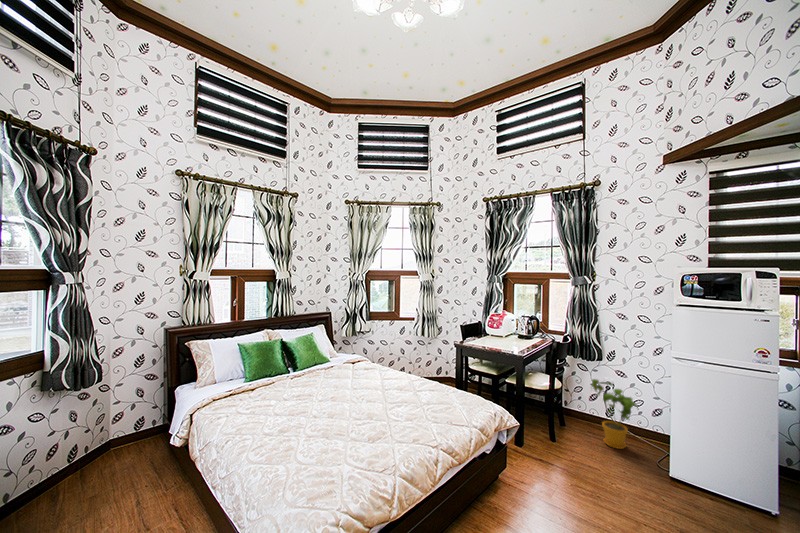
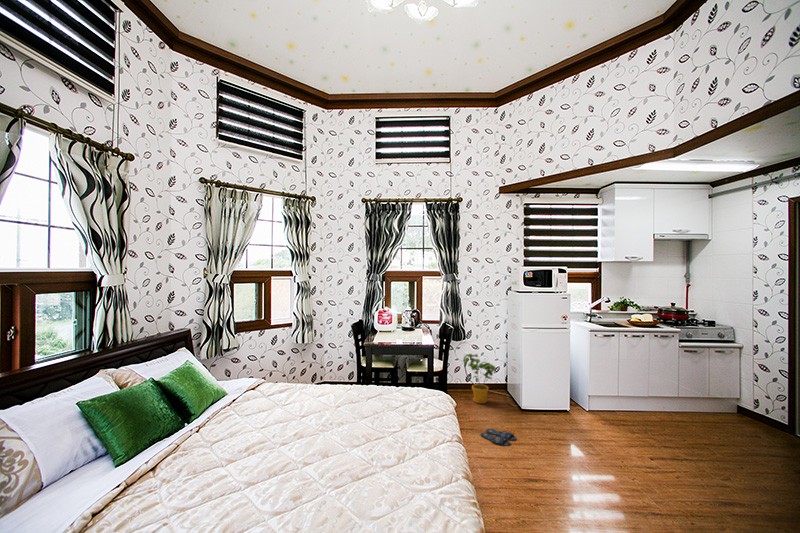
slippers: none [571,479,621,510] -> present [481,429,517,446]

